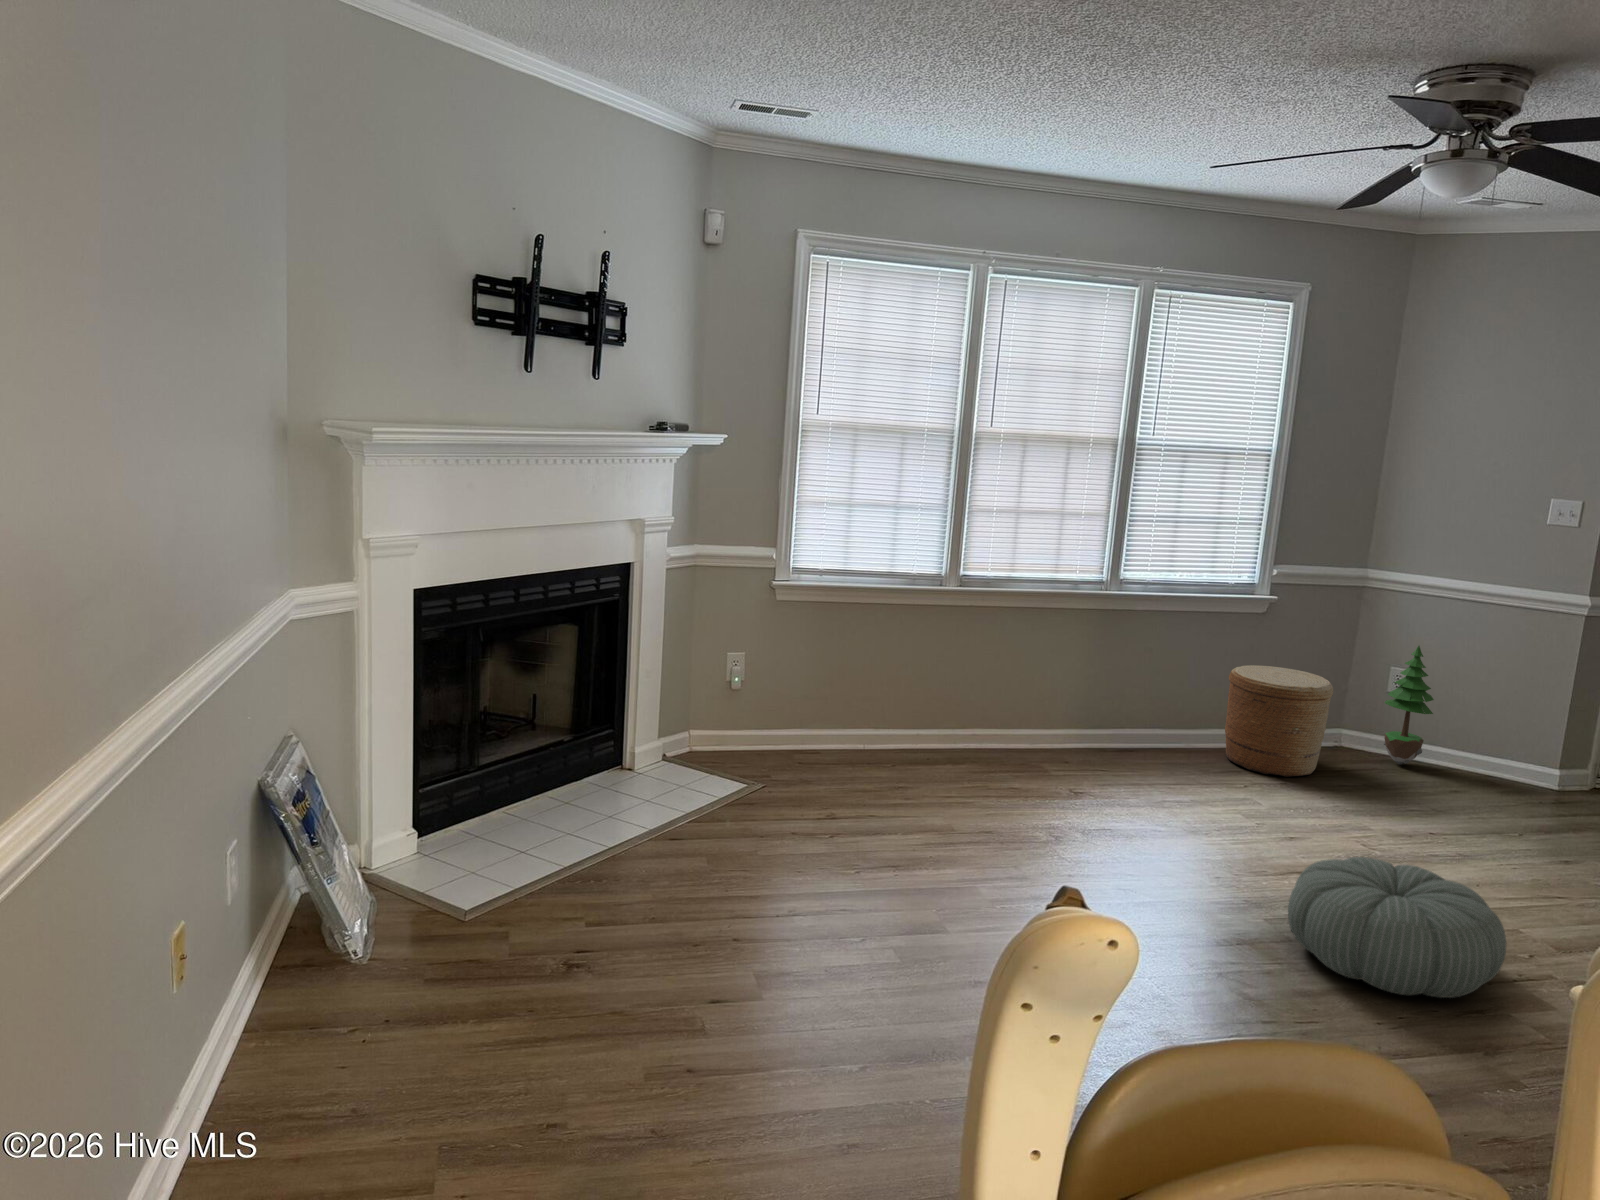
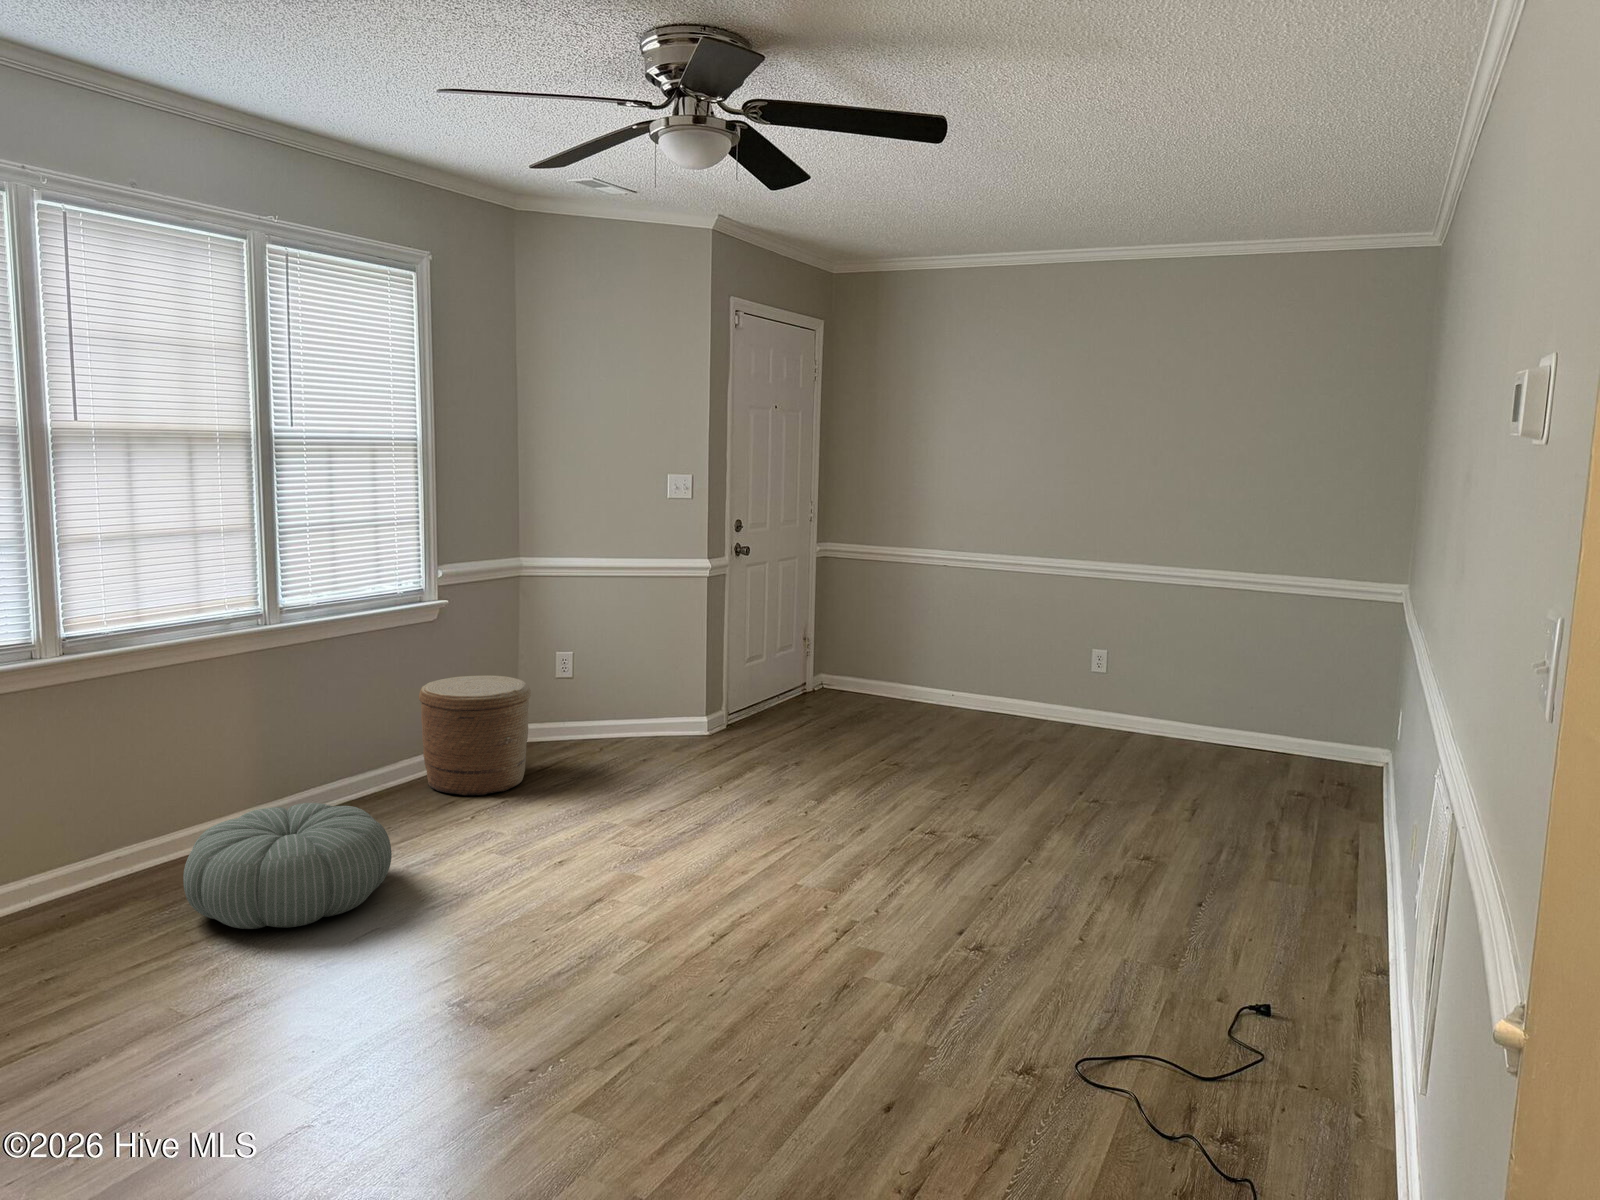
potted tree: present [1384,646,1434,765] -> none [560,626,605,747]
pouf: present [1288,857,1506,998] -> present [183,803,392,929]

